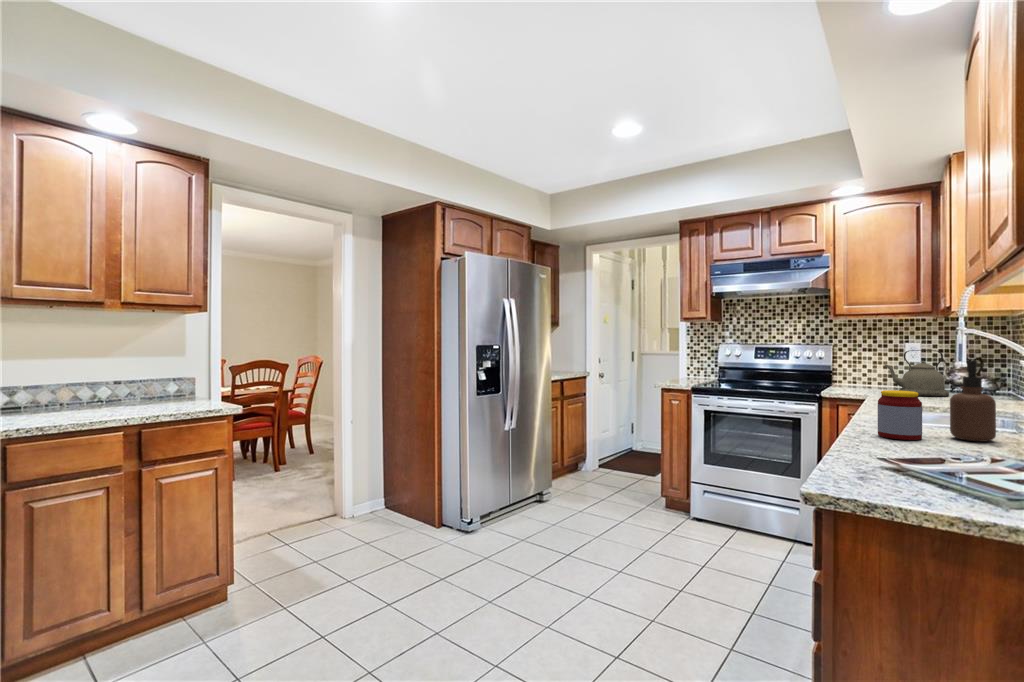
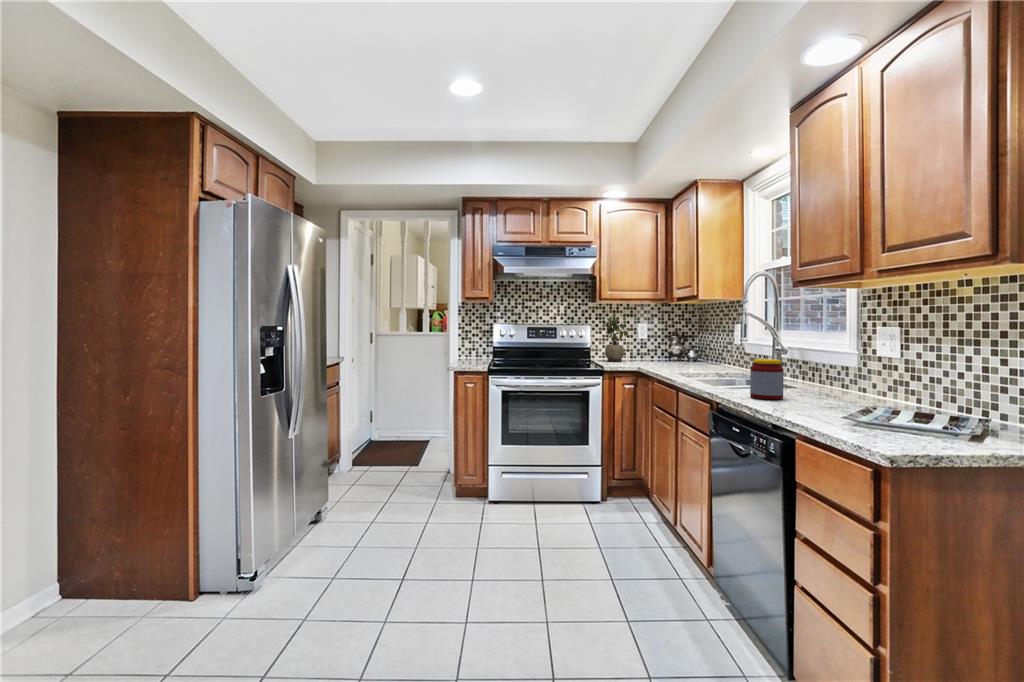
potted plant: none [853,333,887,388] -> present [604,315,632,362]
kettle: present [885,350,949,397] -> none [641,329,680,365]
soap dispenser: present [950,361,996,442] -> none [787,334,818,395]

